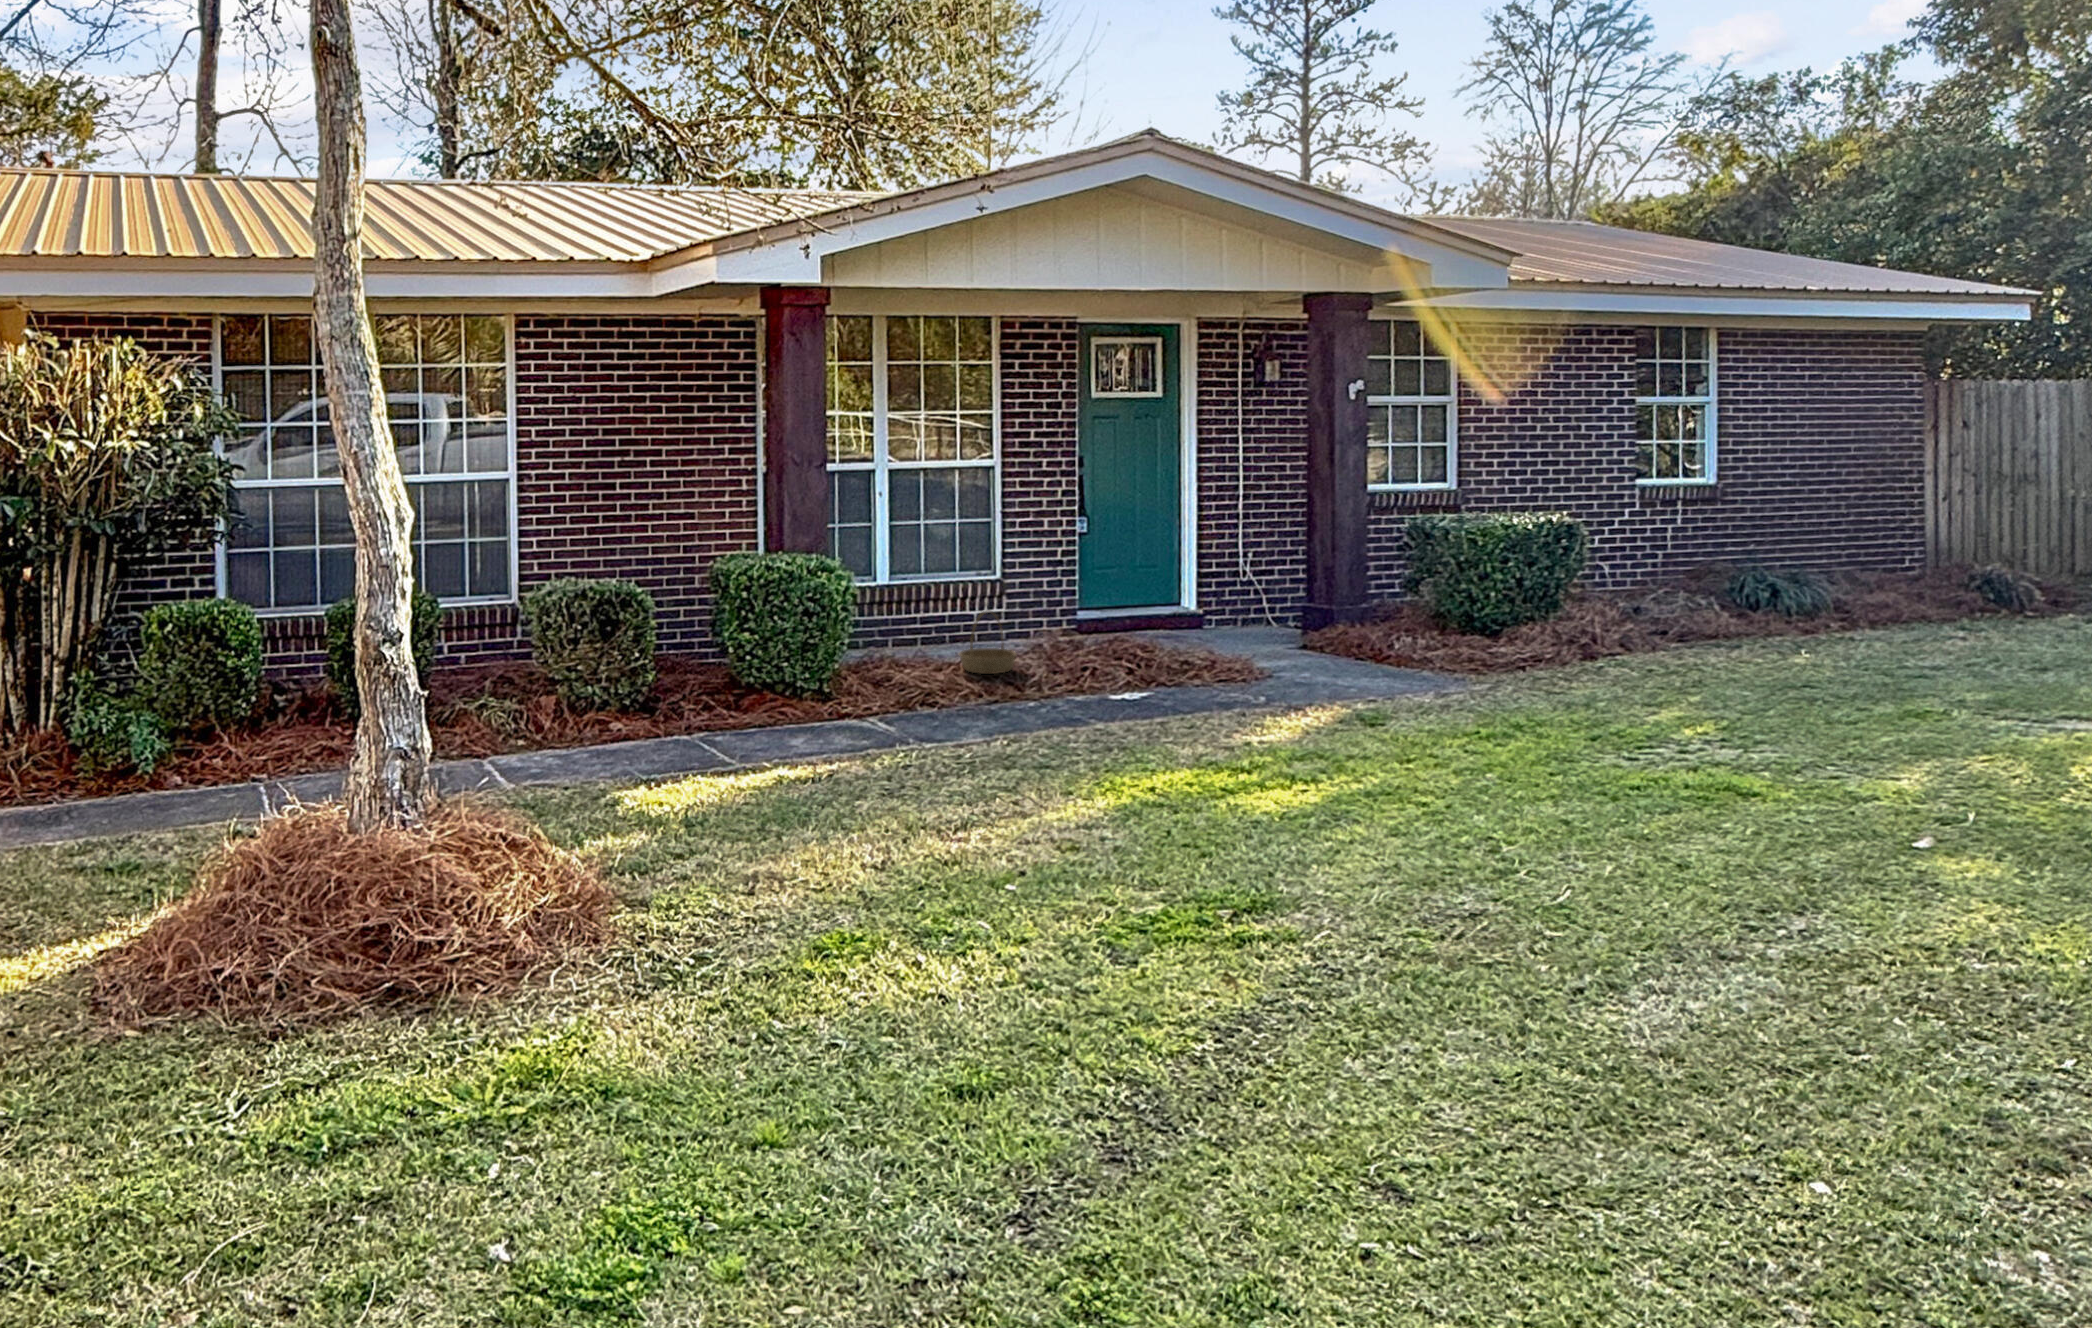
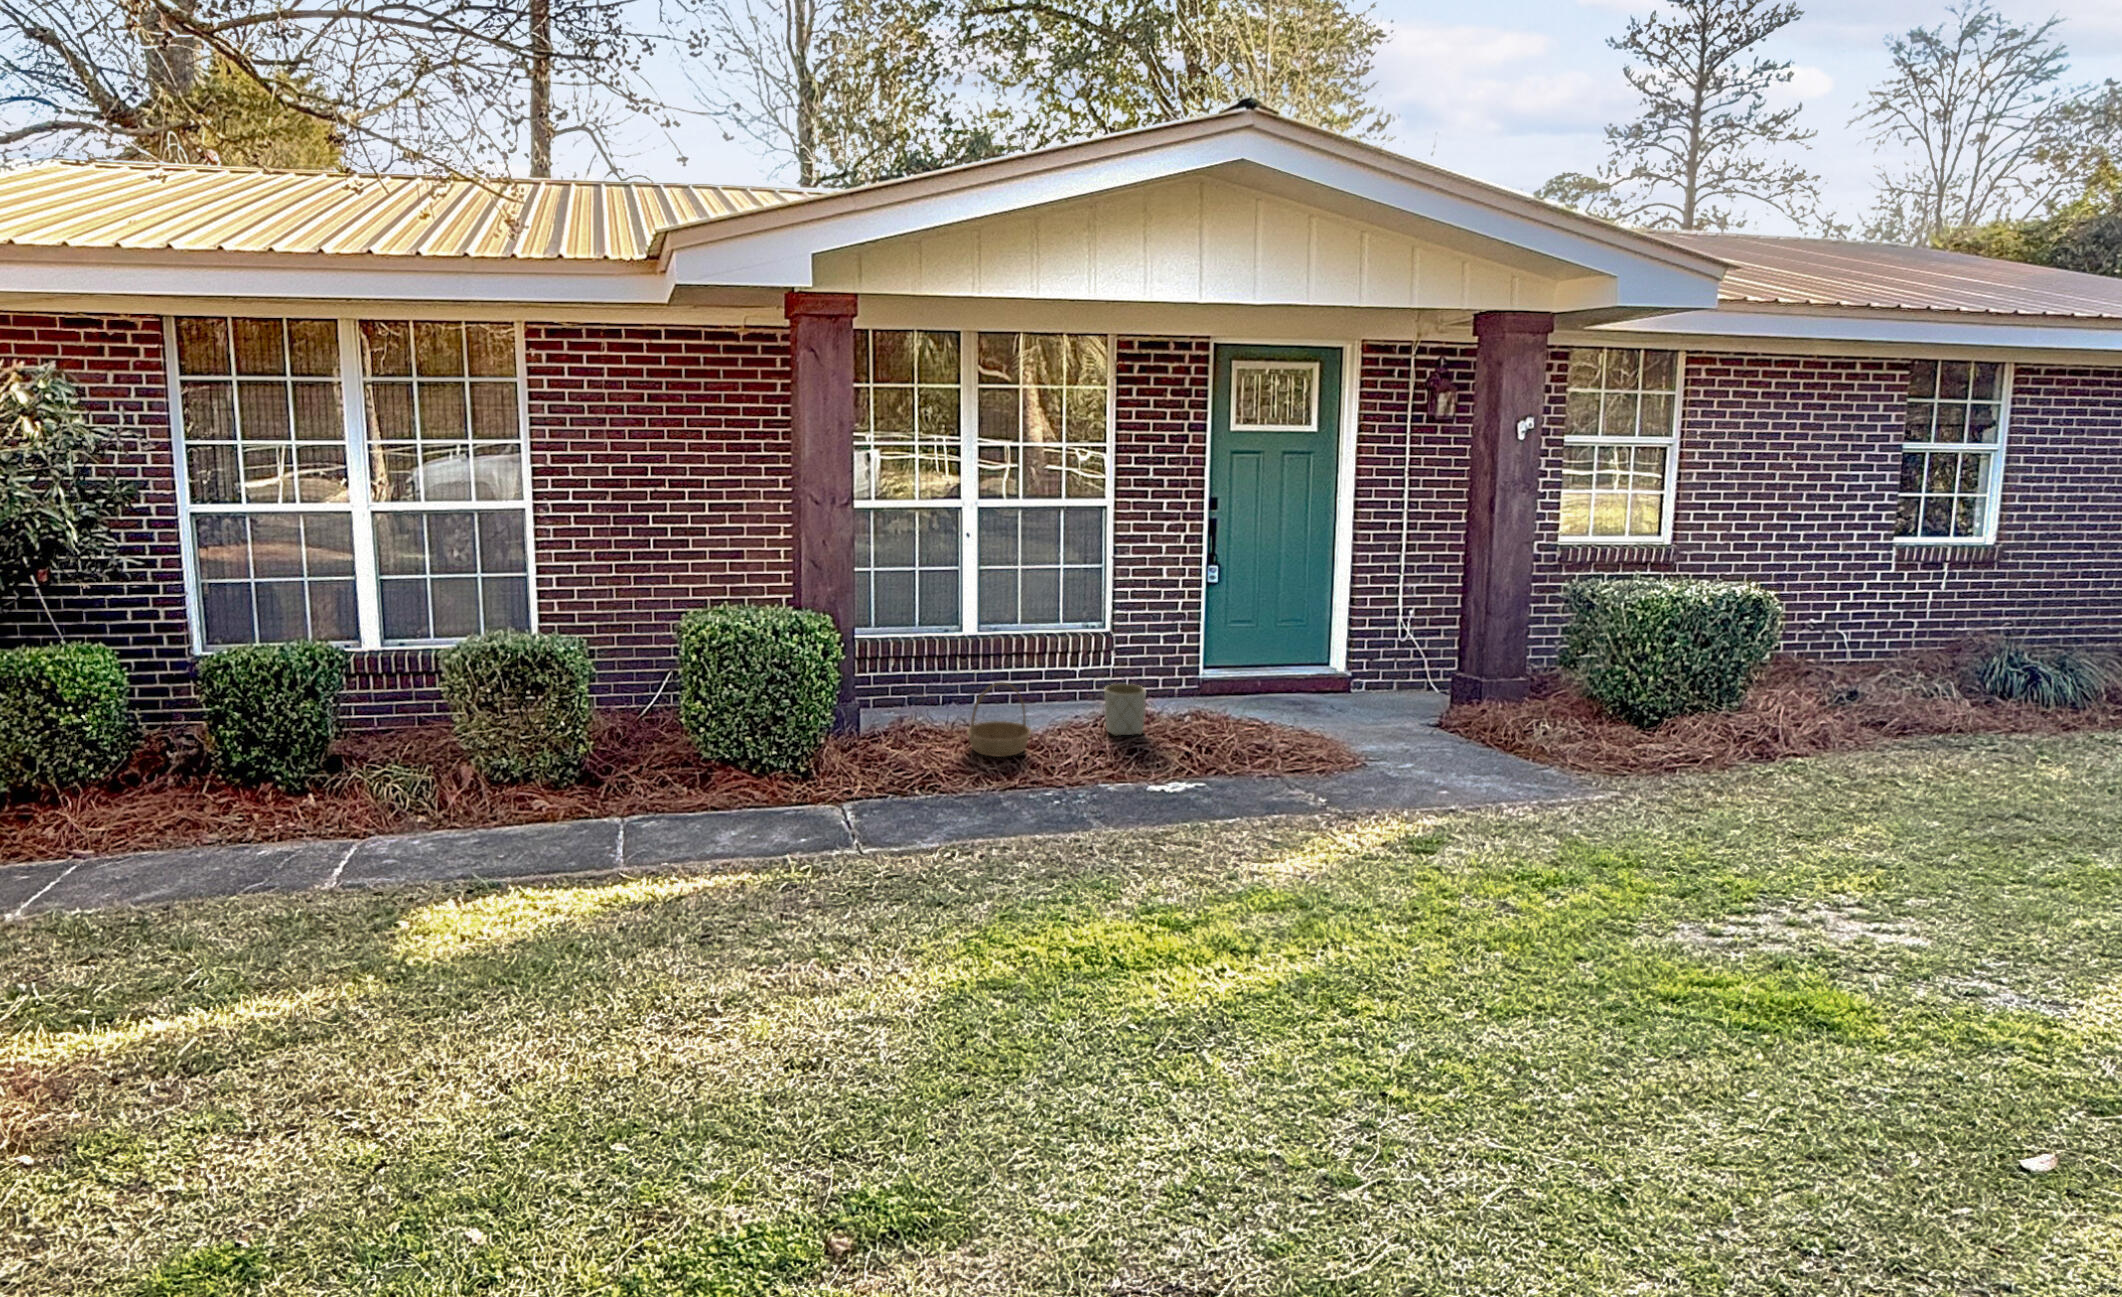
planter: none [1054,613,1092,656] -> present [1104,684,1146,736]

